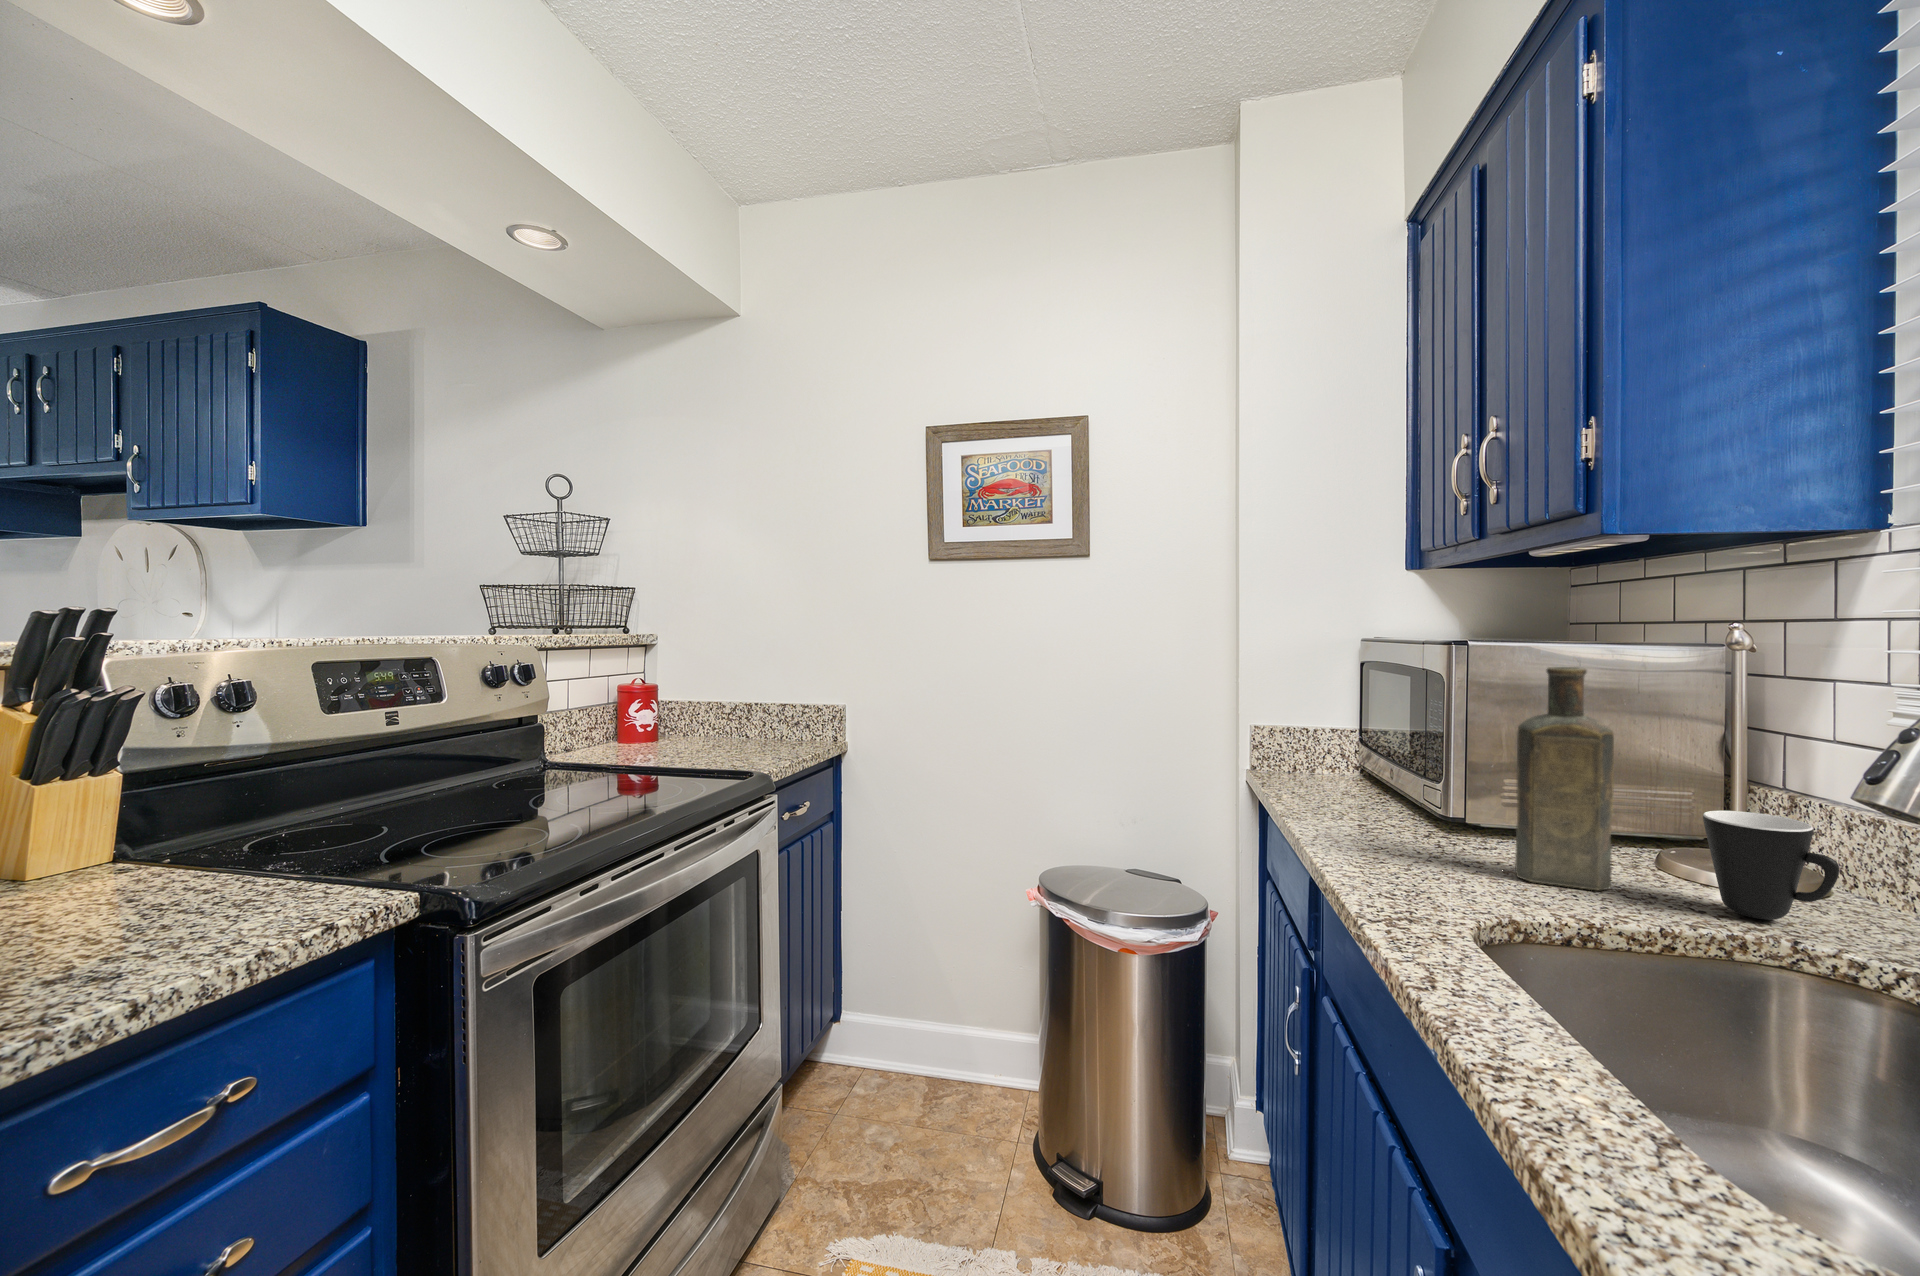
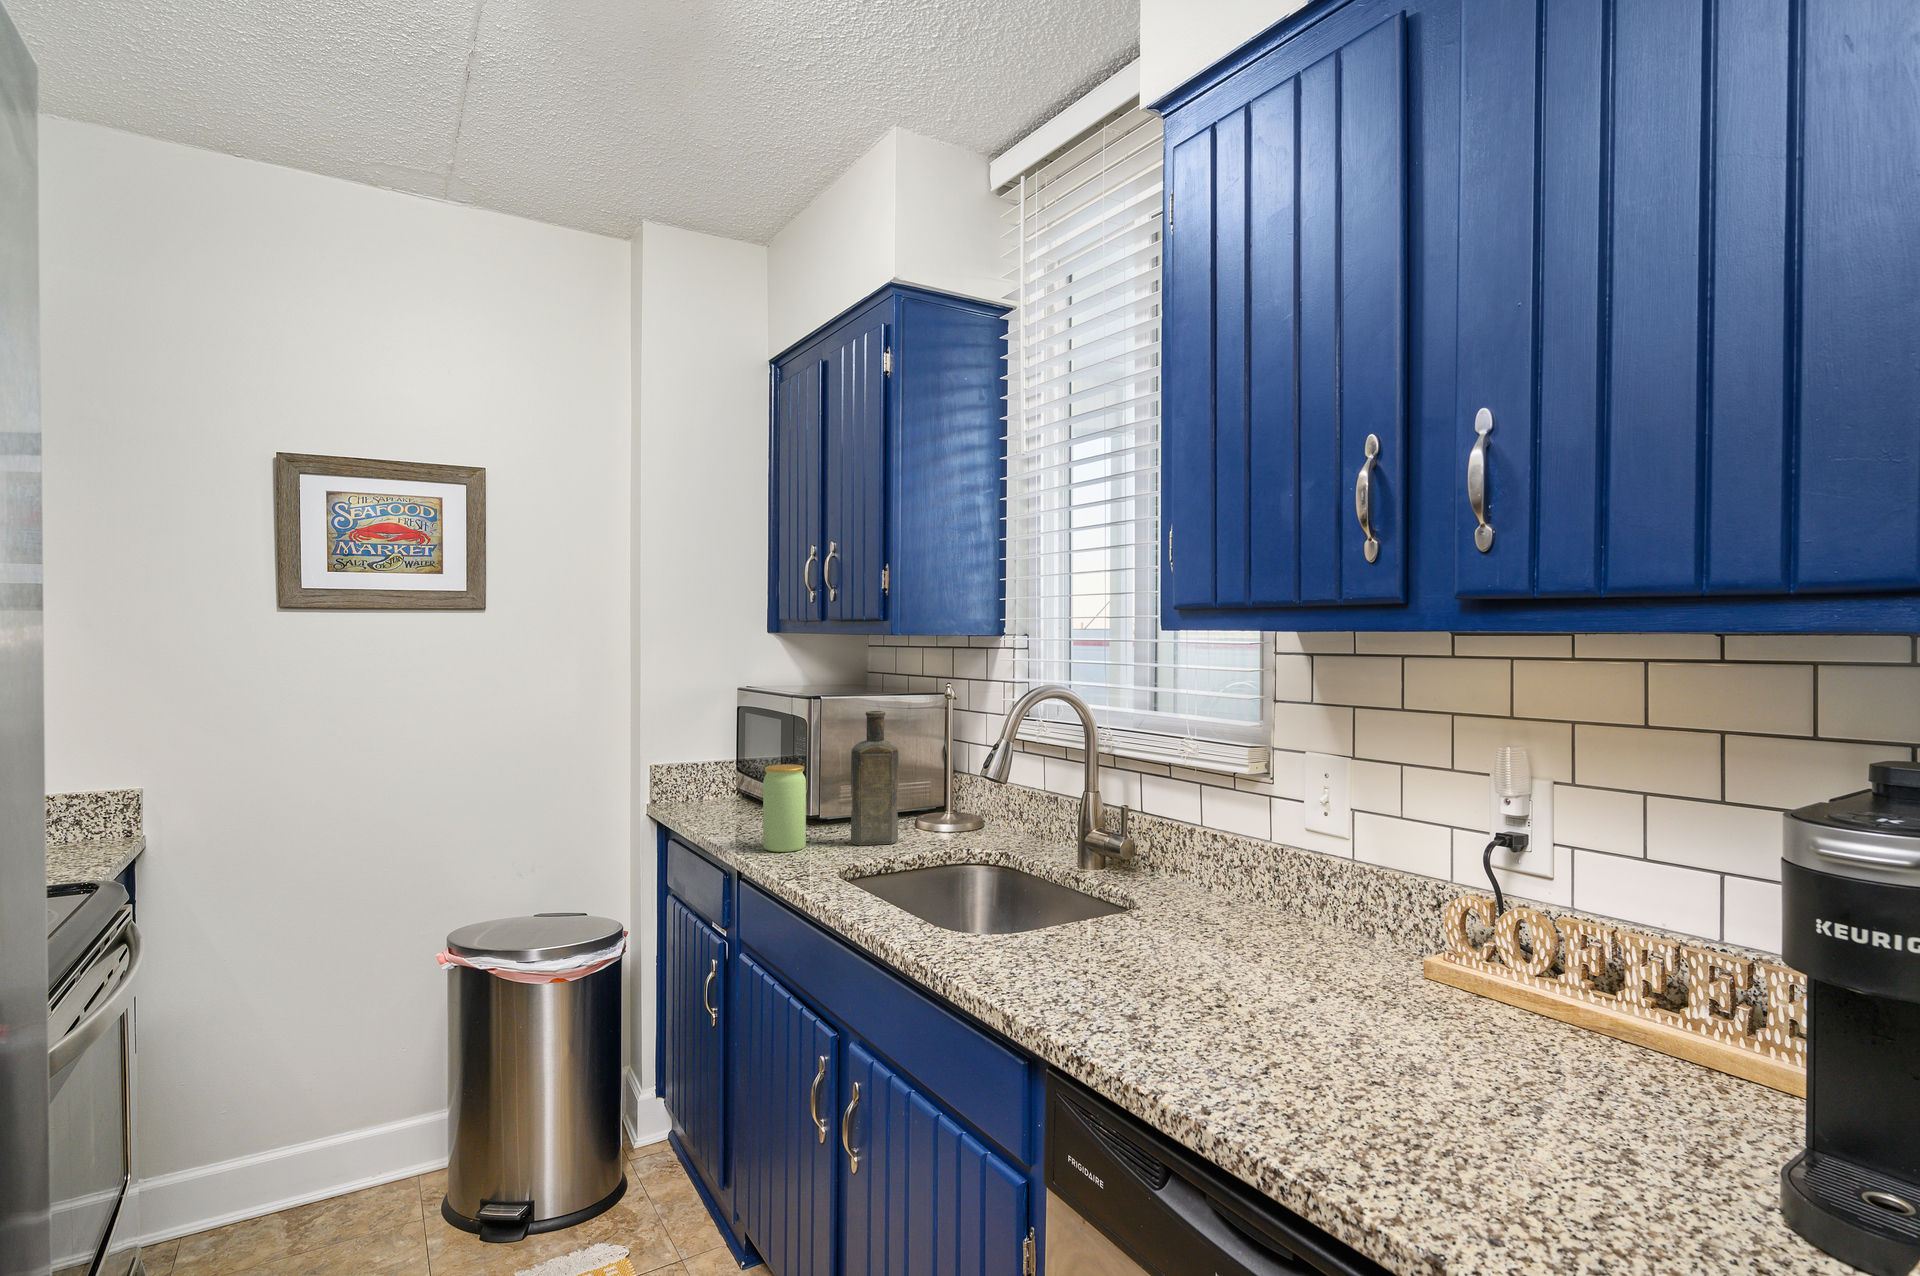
jar: none [1361,739,1432,870] -> present [763,764,806,852]
mug: present [1703,811,1839,920] -> none [937,787,988,843]

